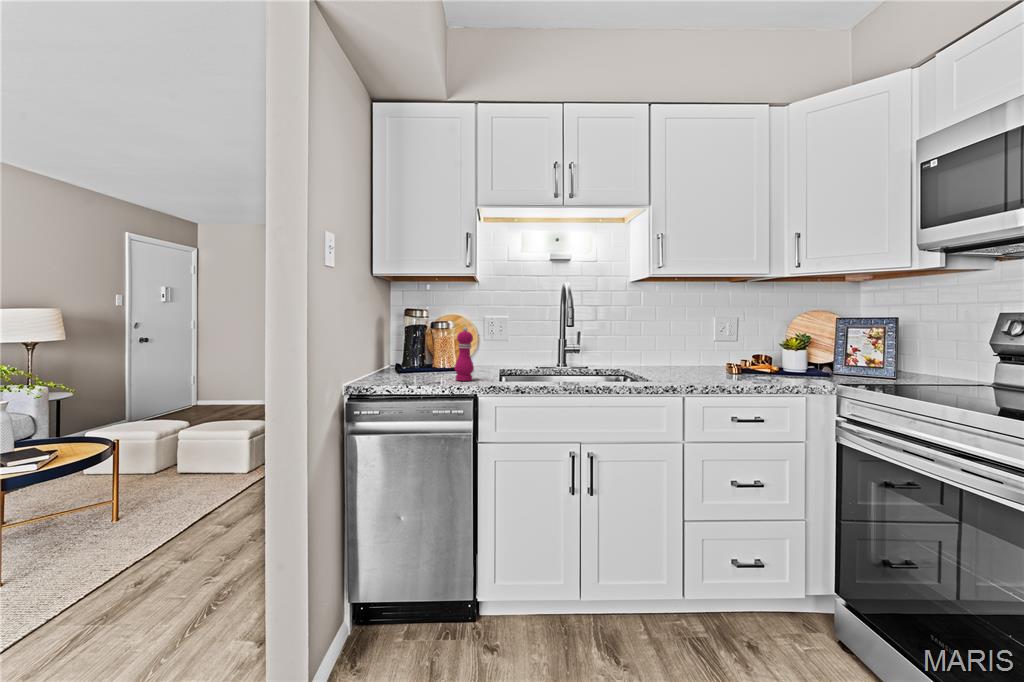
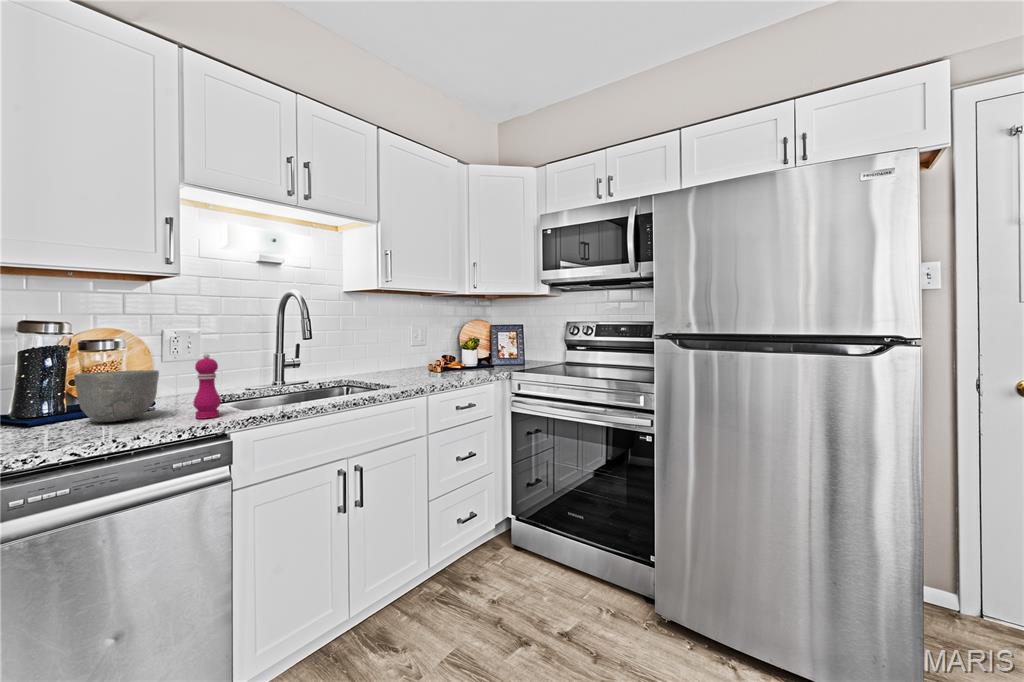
bowl: none [395,338,445,375] -> present [74,370,159,422]

